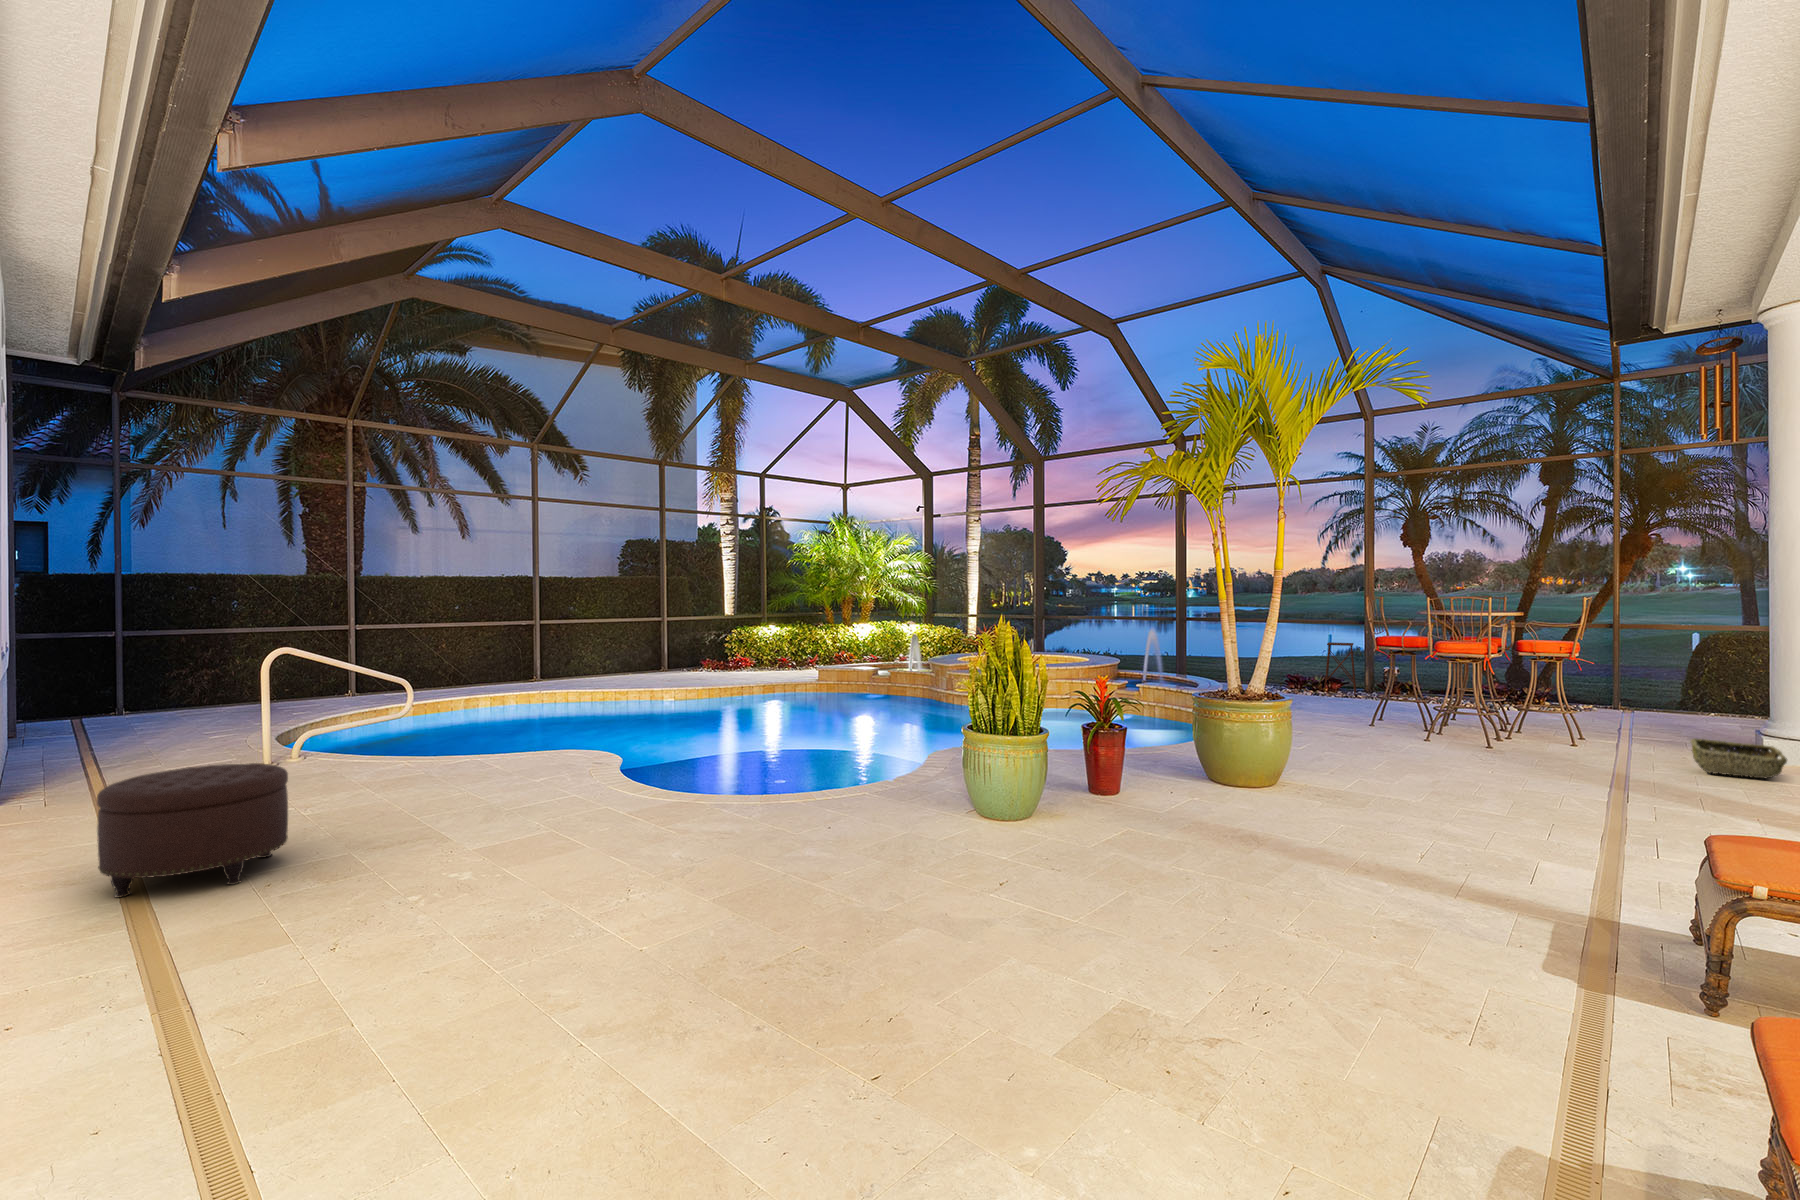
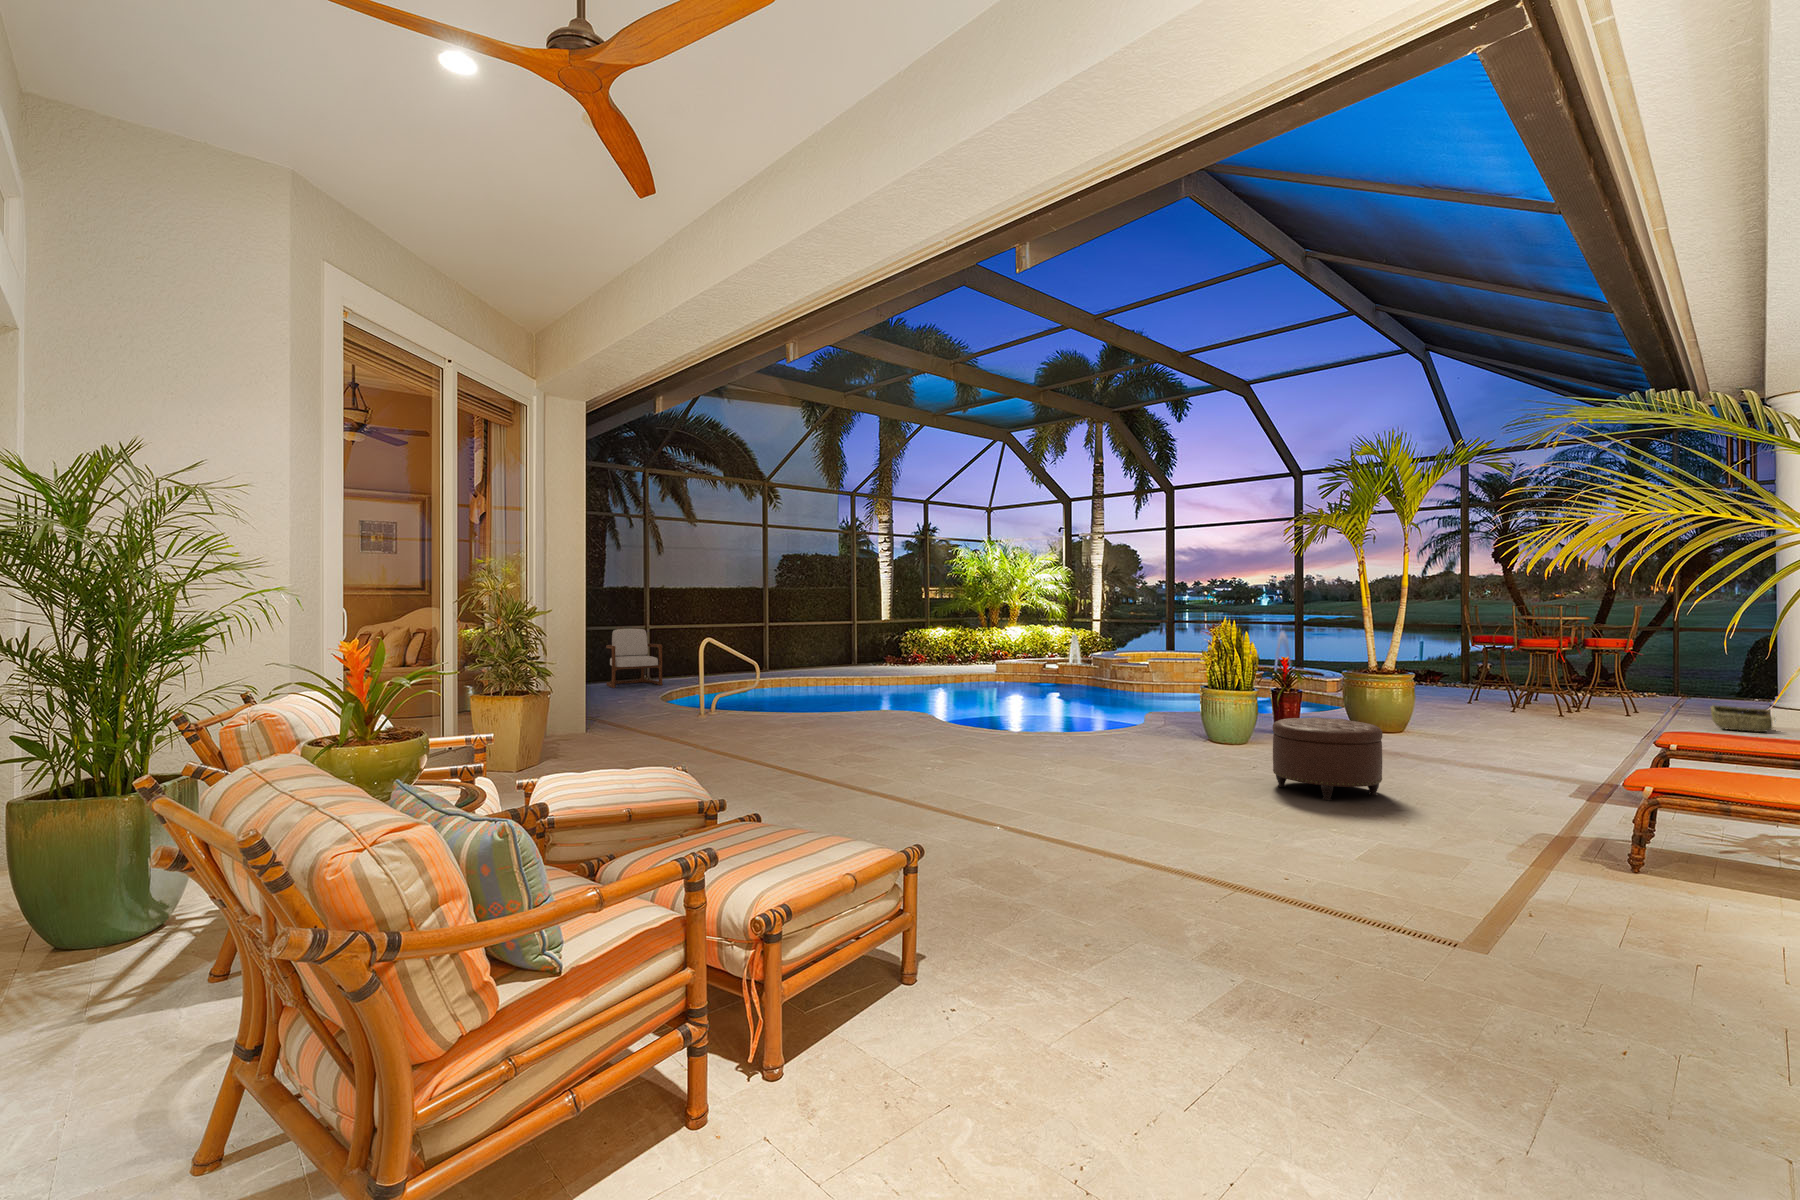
armchair: none [296,628,374,706] -> present [606,629,662,688]
side table: present [1324,642,1356,695] -> none [1426,642,1454,685]
ottoman: present [97,763,288,898] -> present [1273,717,1382,800]

